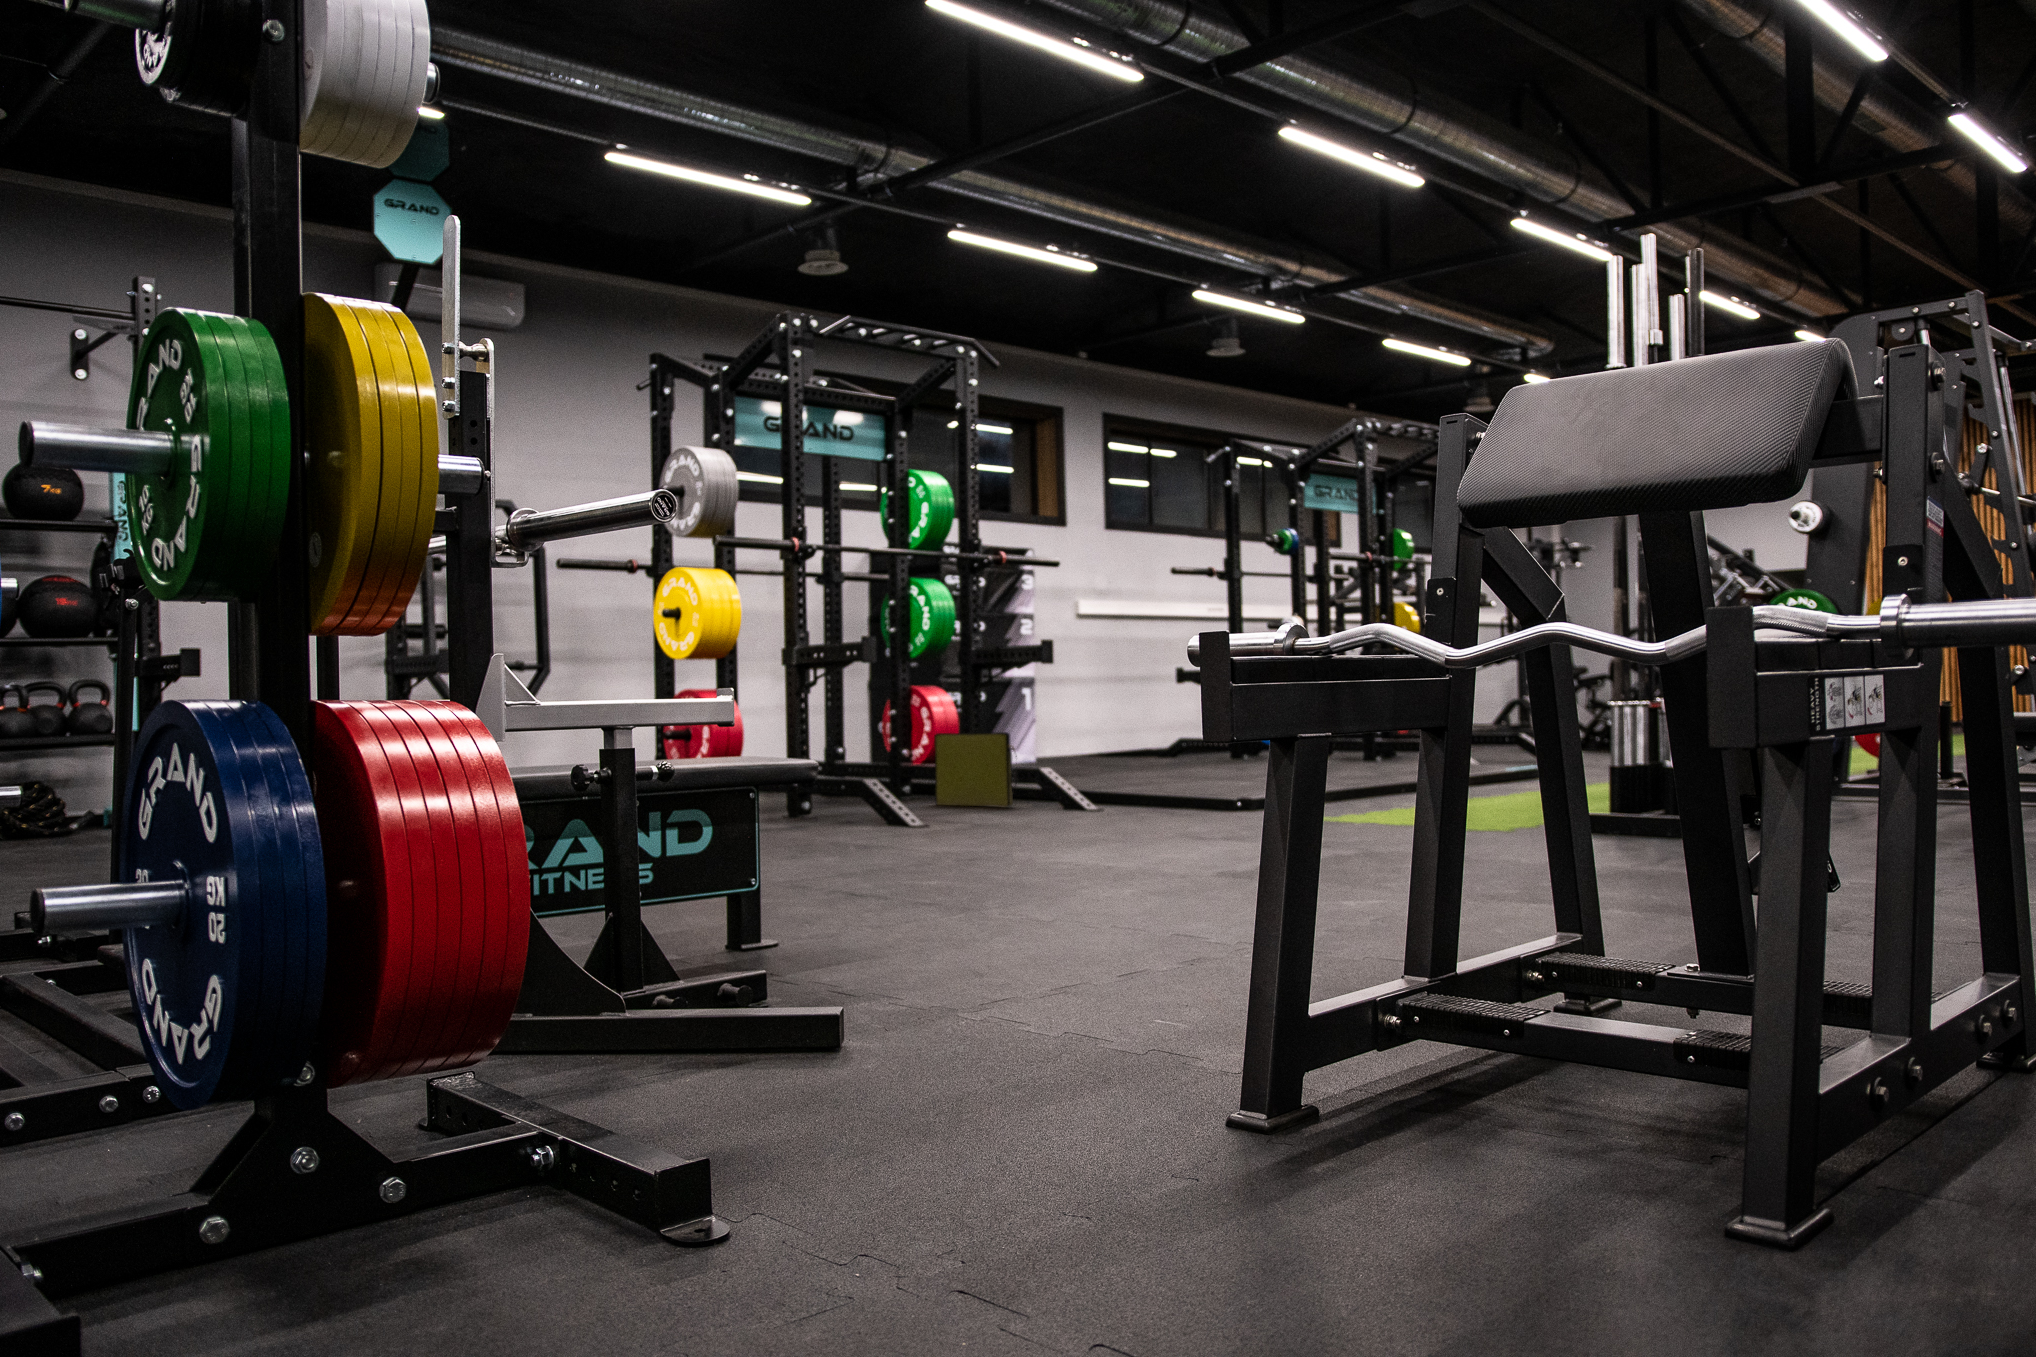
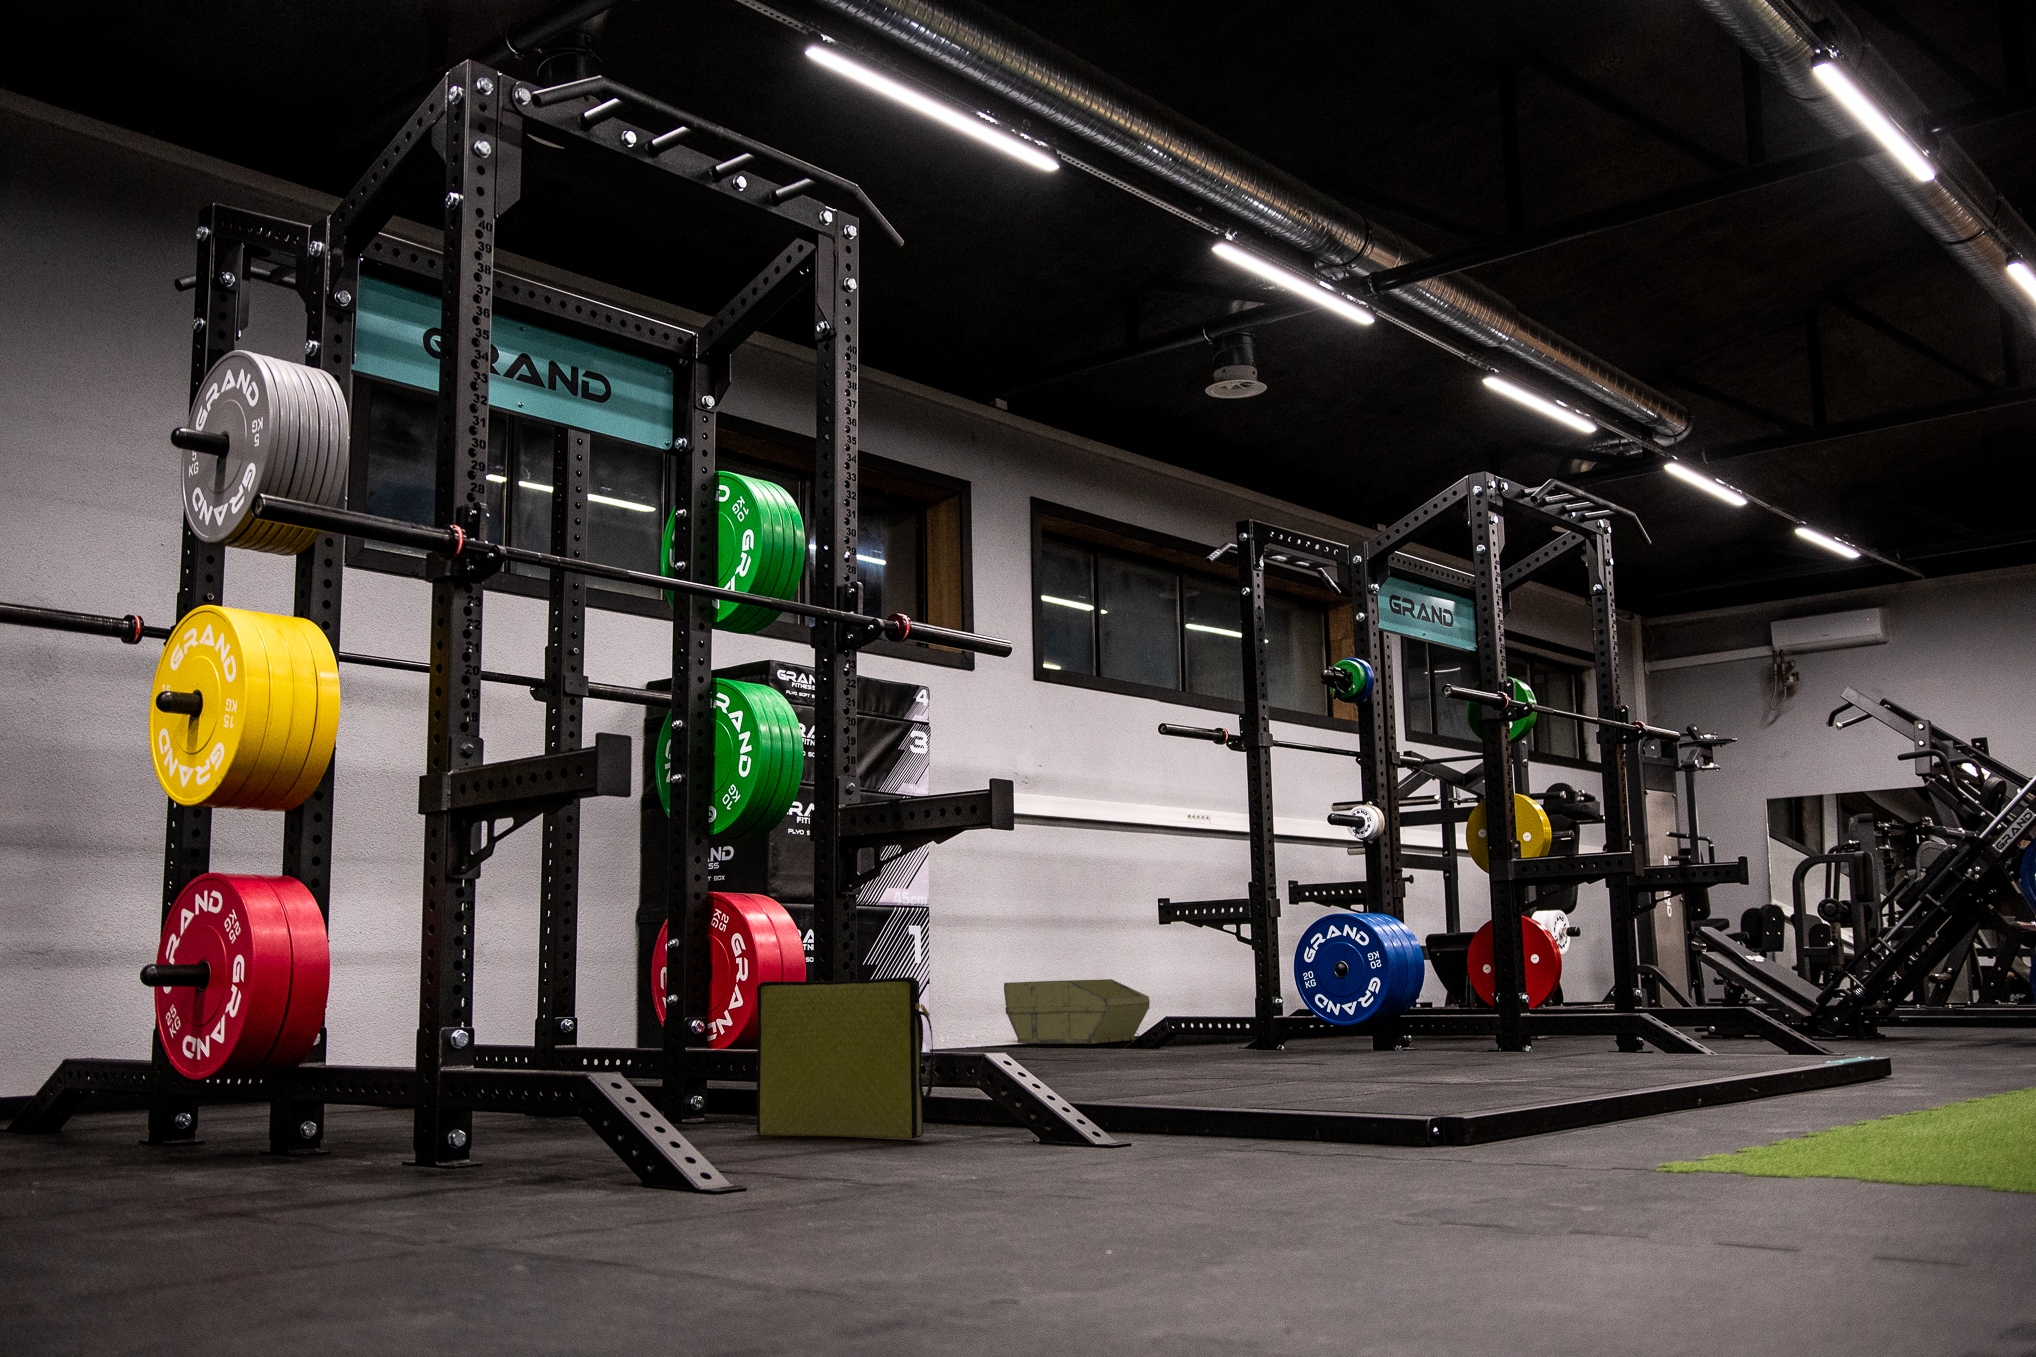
storage bin: none [1085,718,1174,757] -> present [1004,979,1150,1044]

